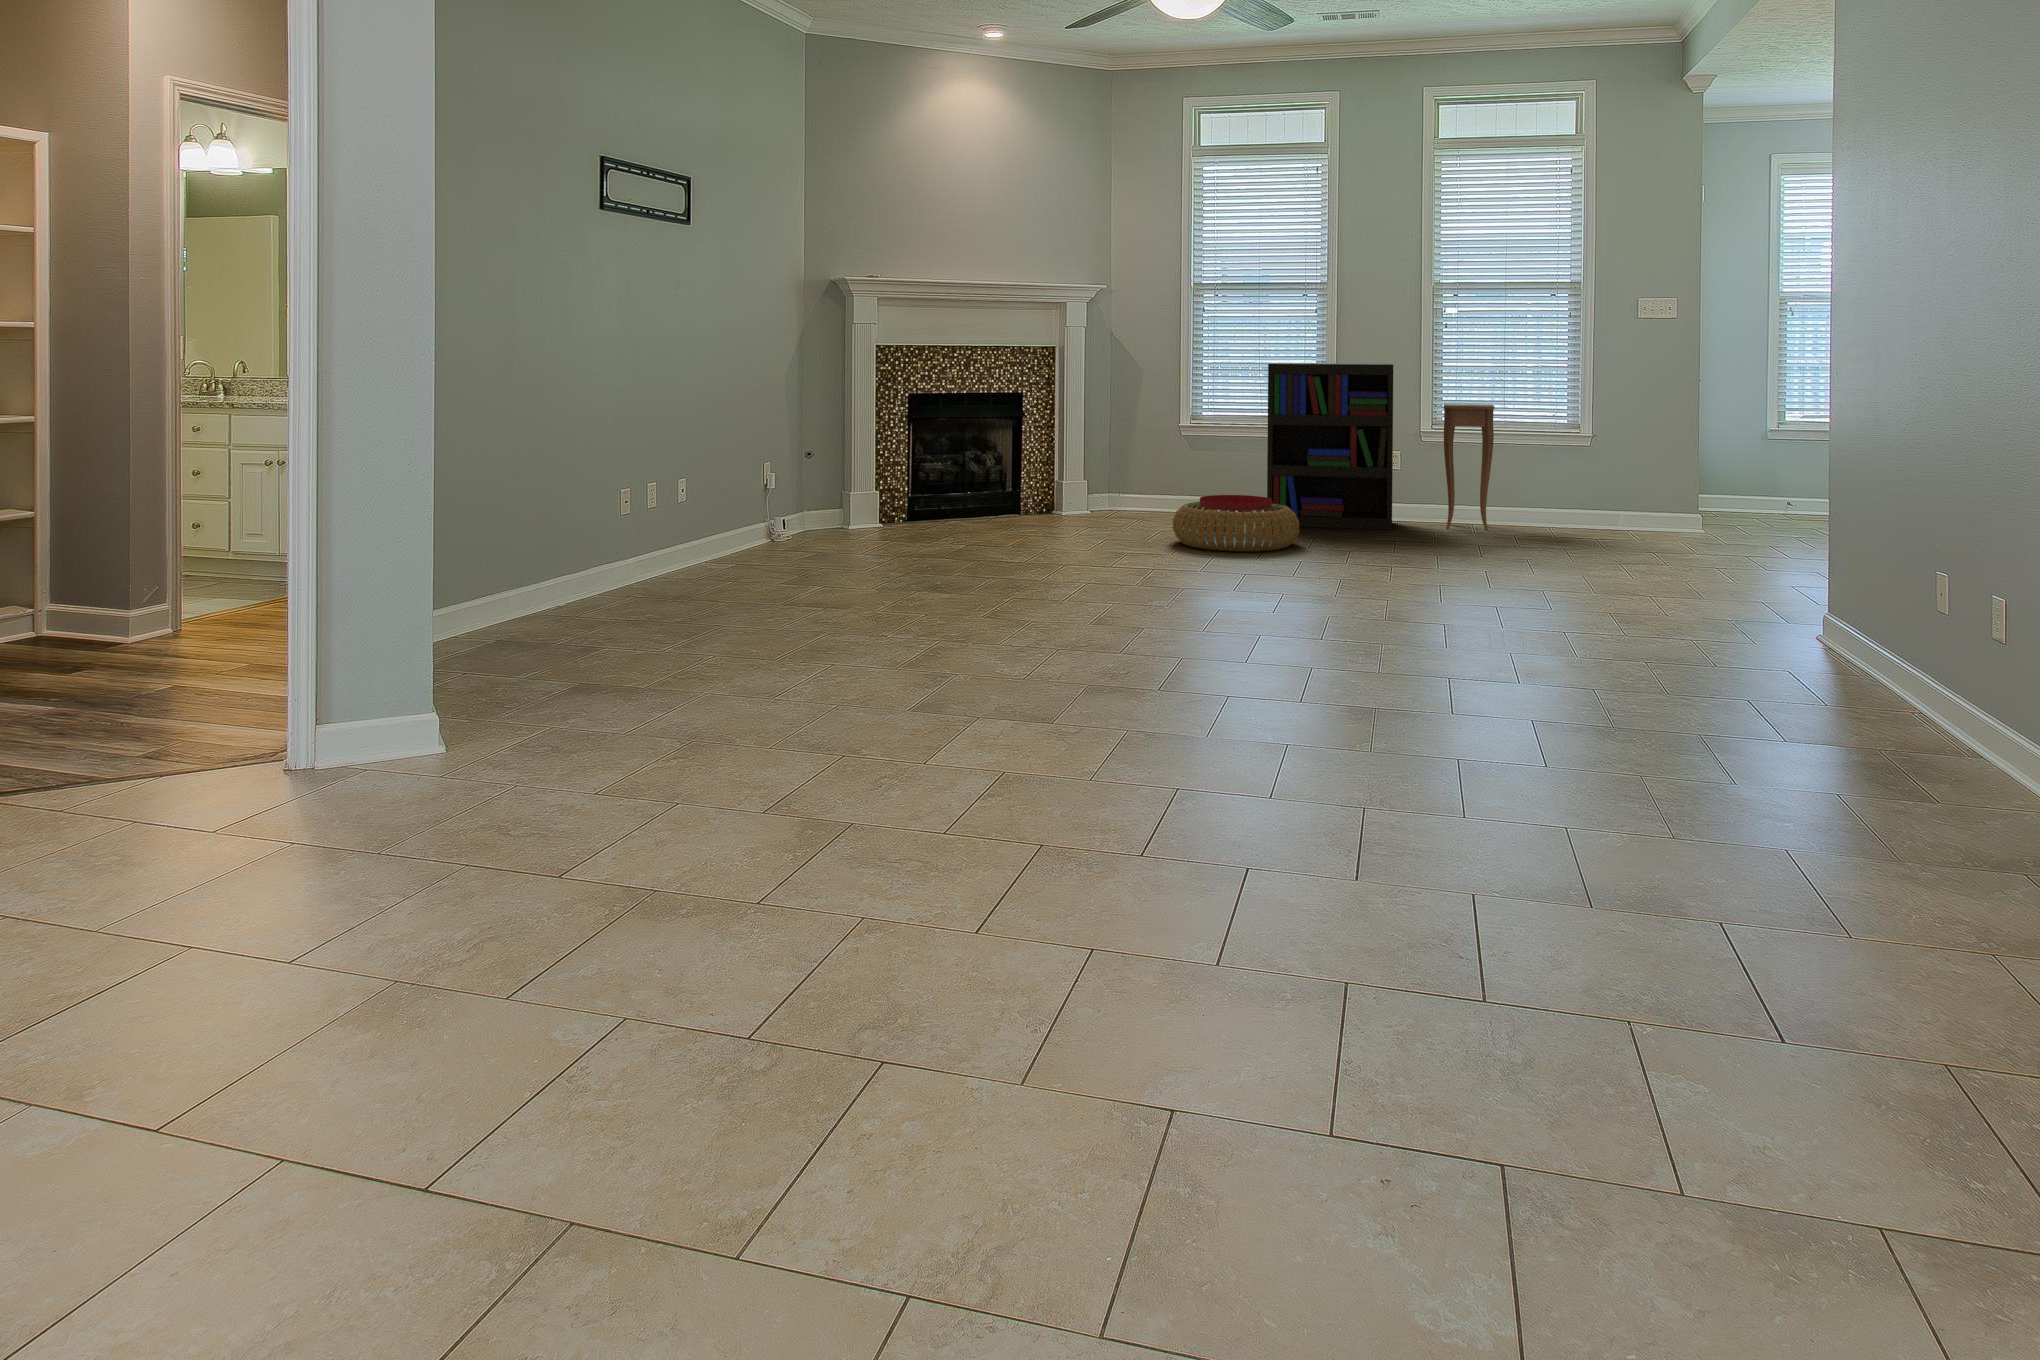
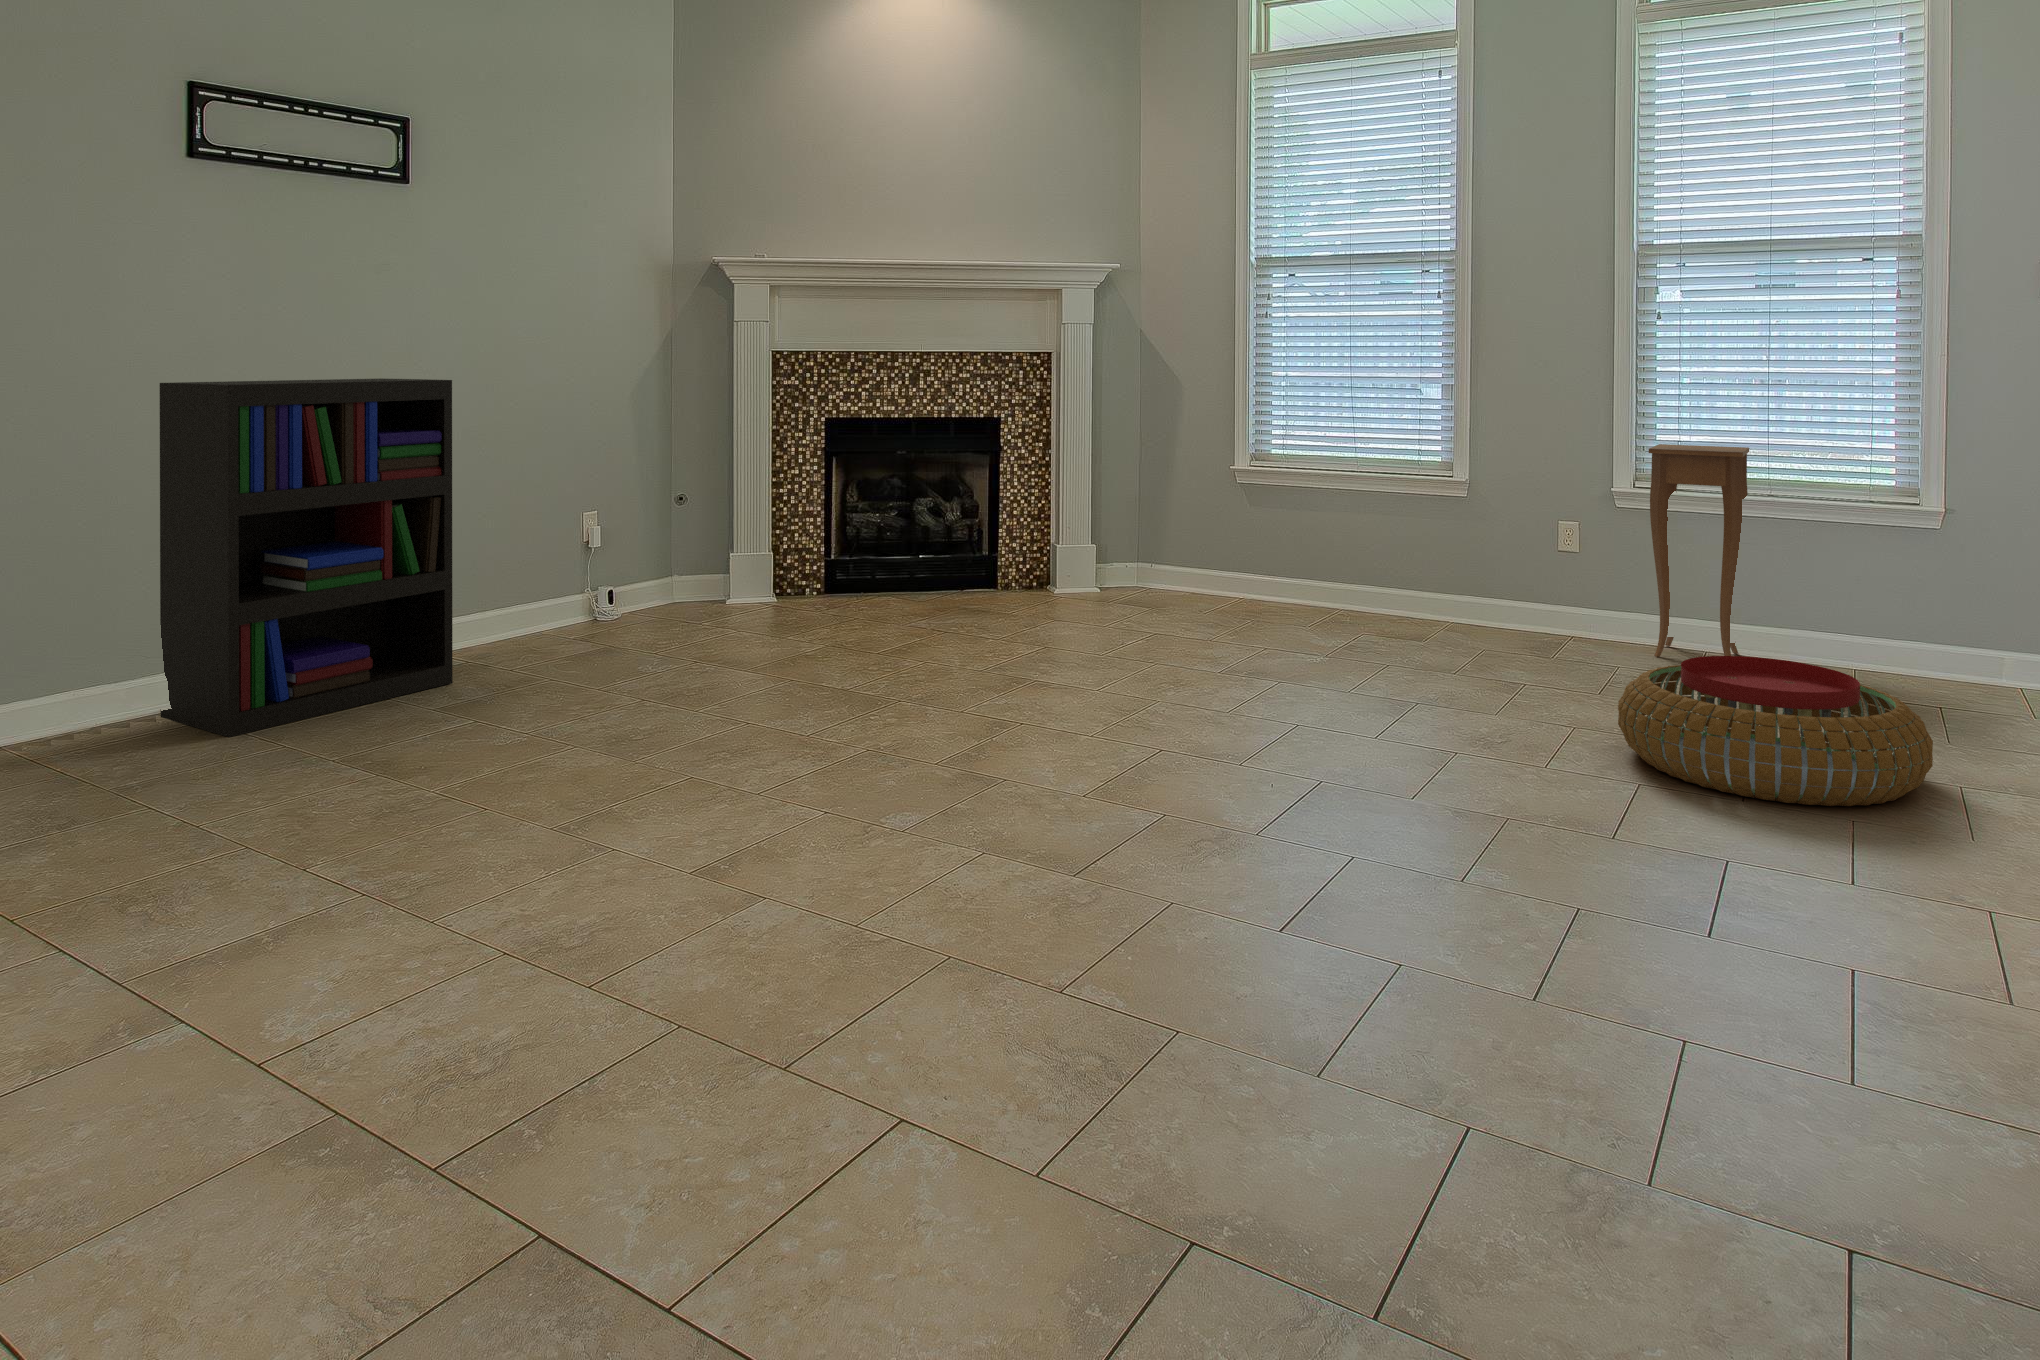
bookshelf: present [1267,363,1393,530] -> present [160,378,453,737]
pouf: present [1173,495,1299,552] -> present [1618,656,1933,806]

